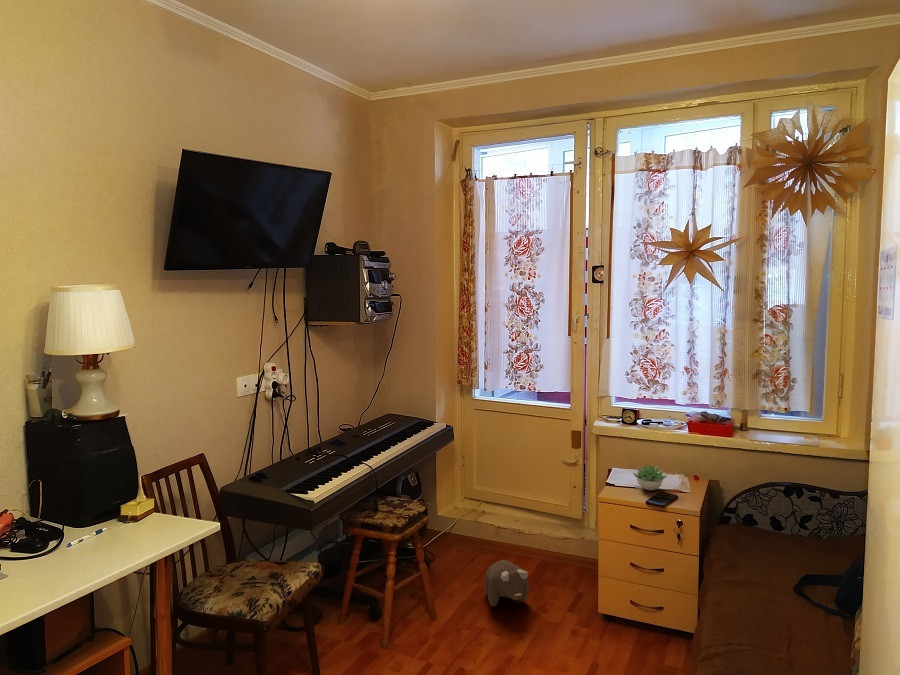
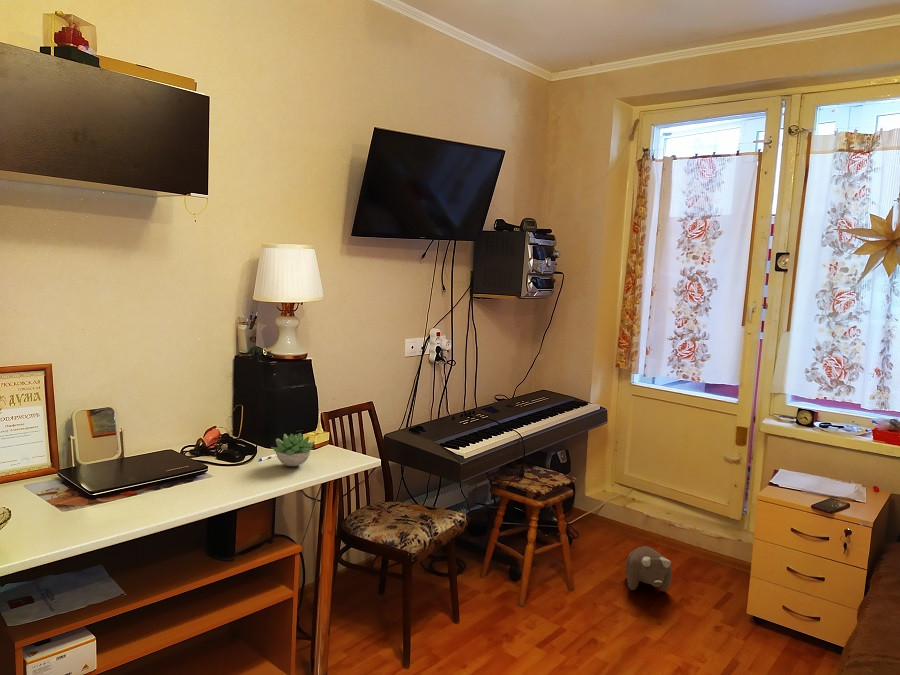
succulent plant: present [633,465,667,490] -> present [272,433,315,466]

